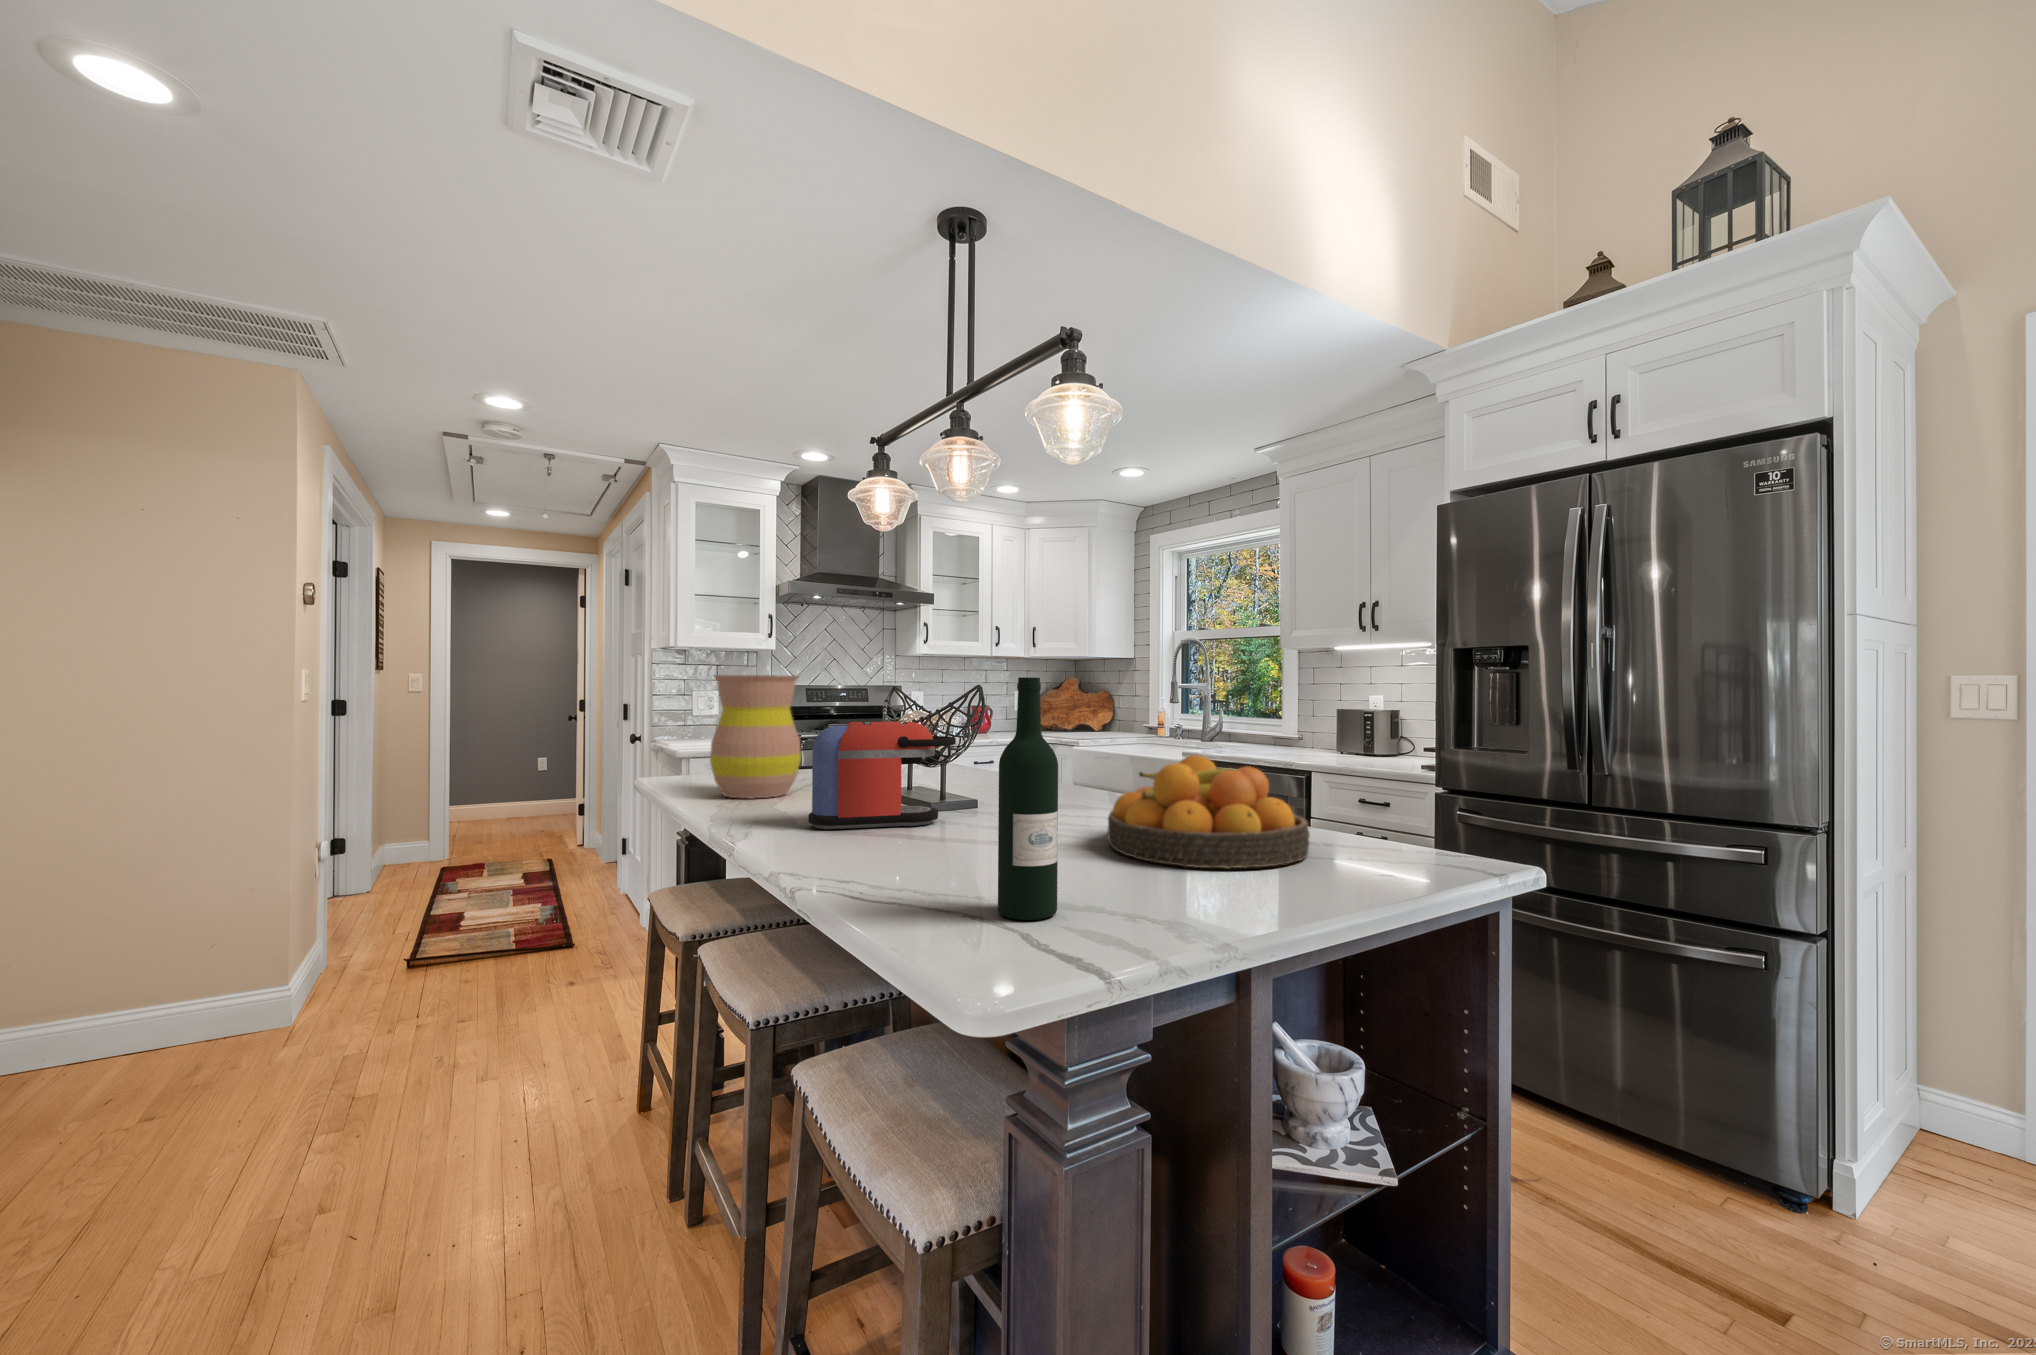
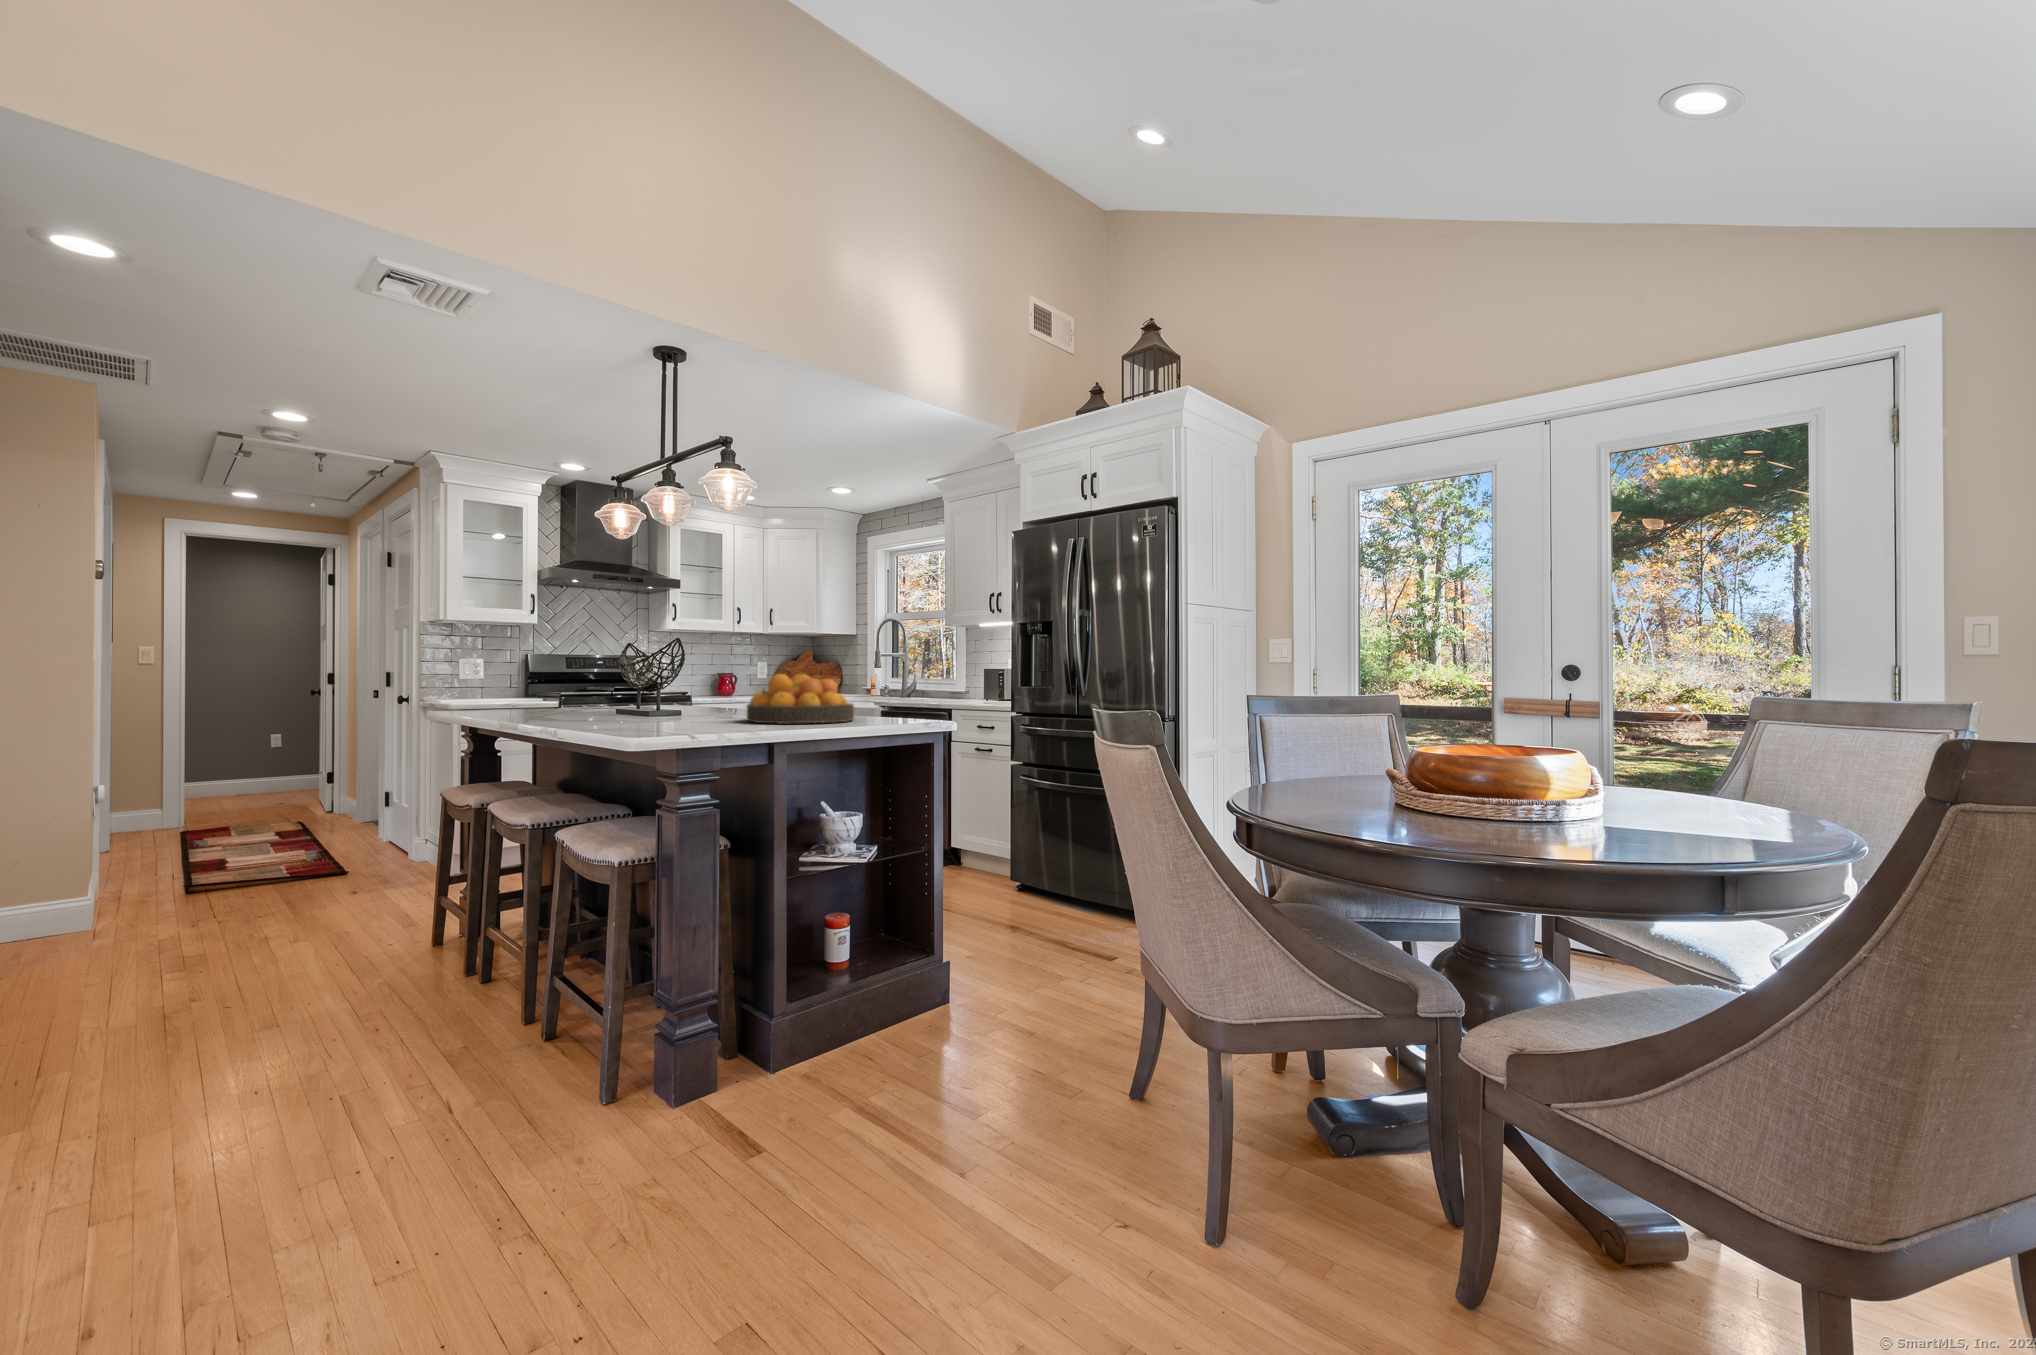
vase: present [710,675,801,798] -> none [498,632,564,714]
wine bottle: present [998,677,1058,920] -> none [666,623,696,732]
coffee maker: present [808,722,956,829] -> none [570,658,666,720]

